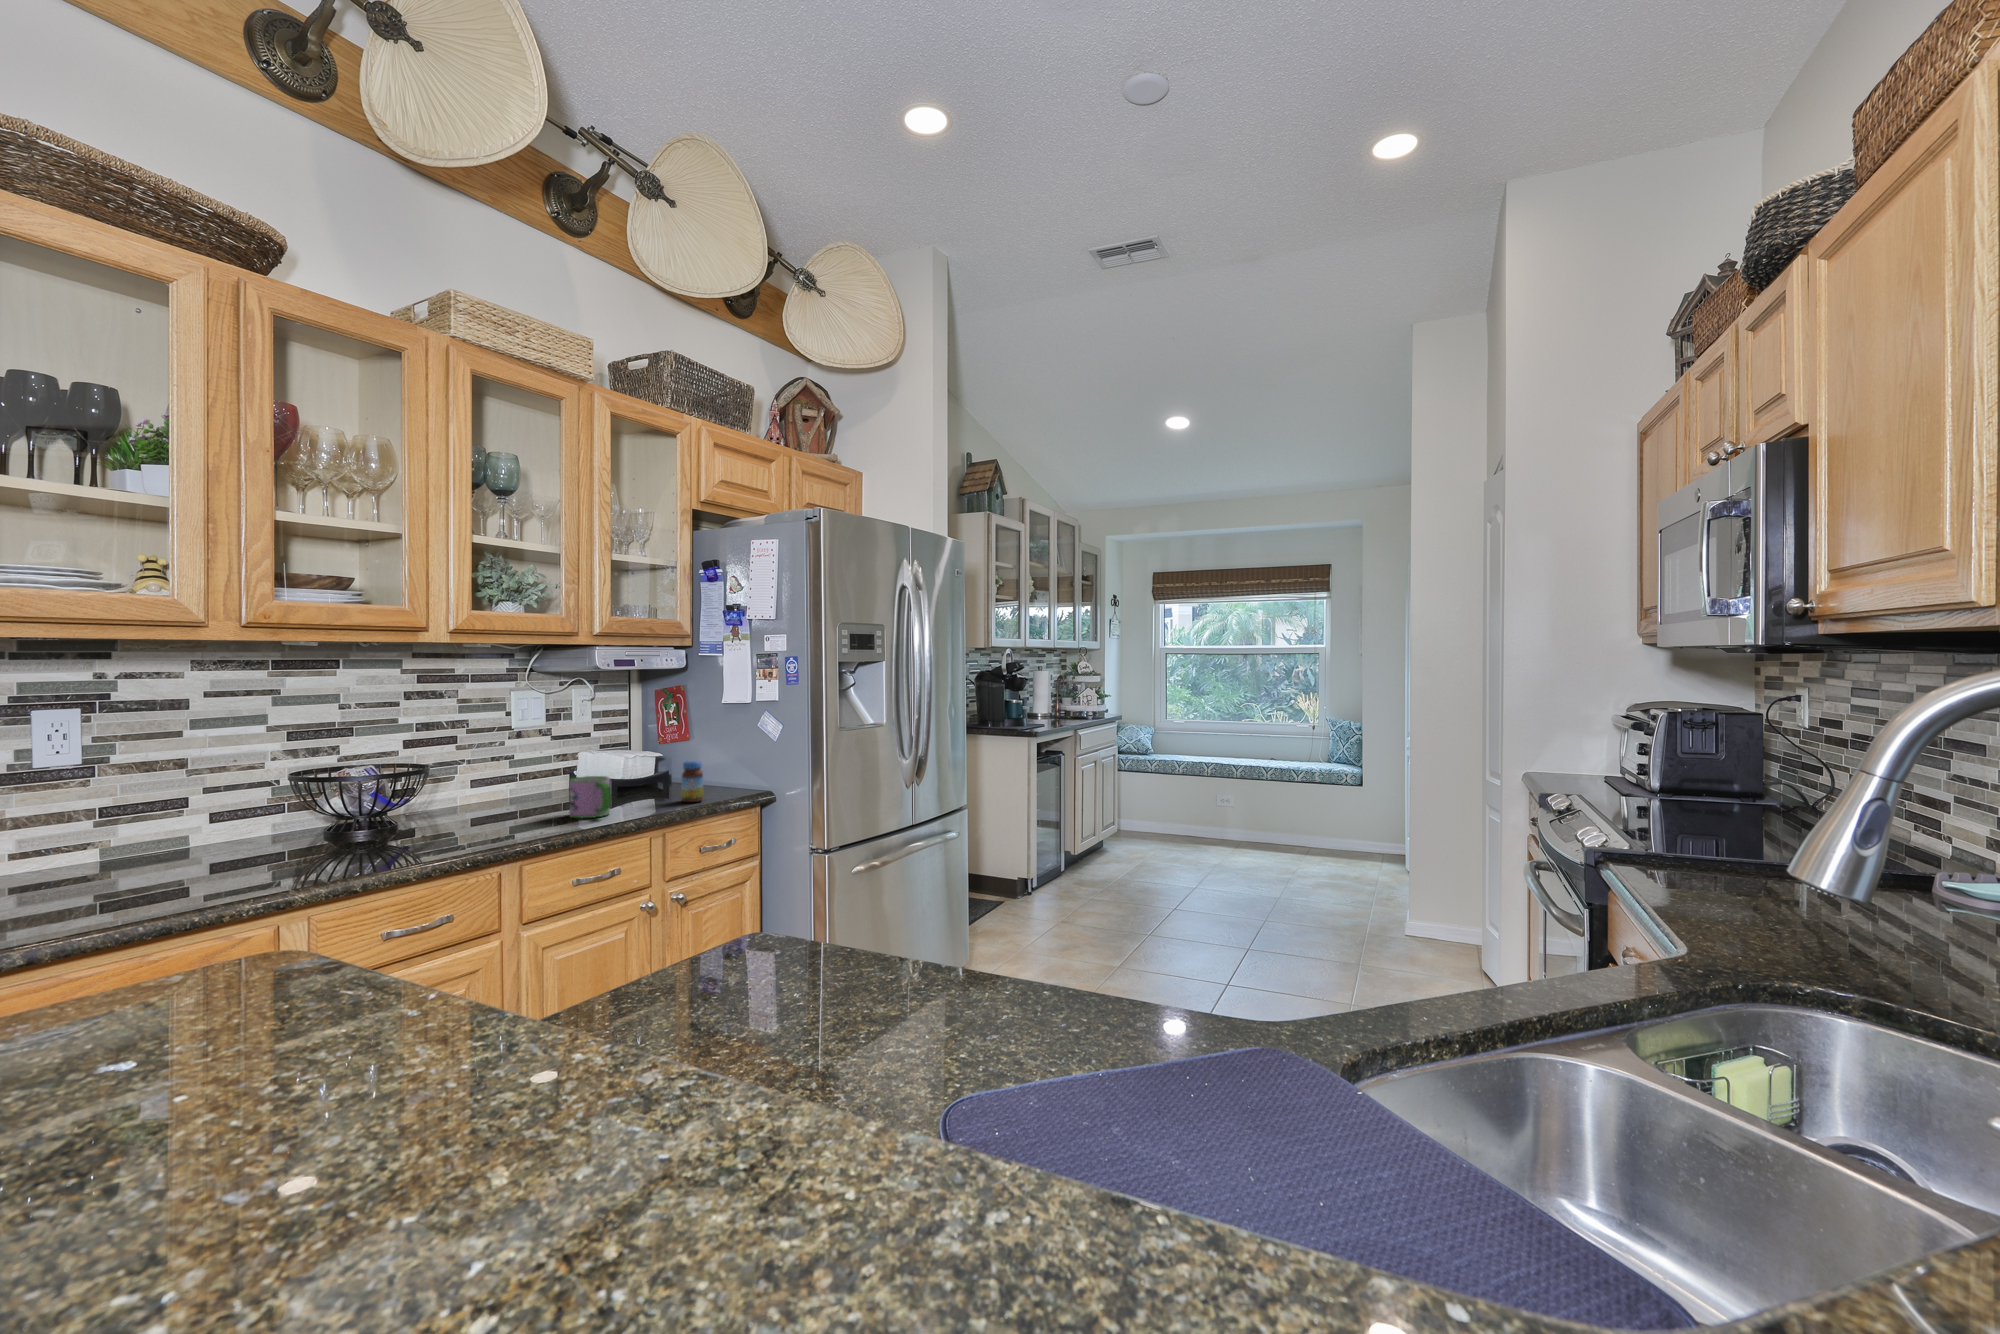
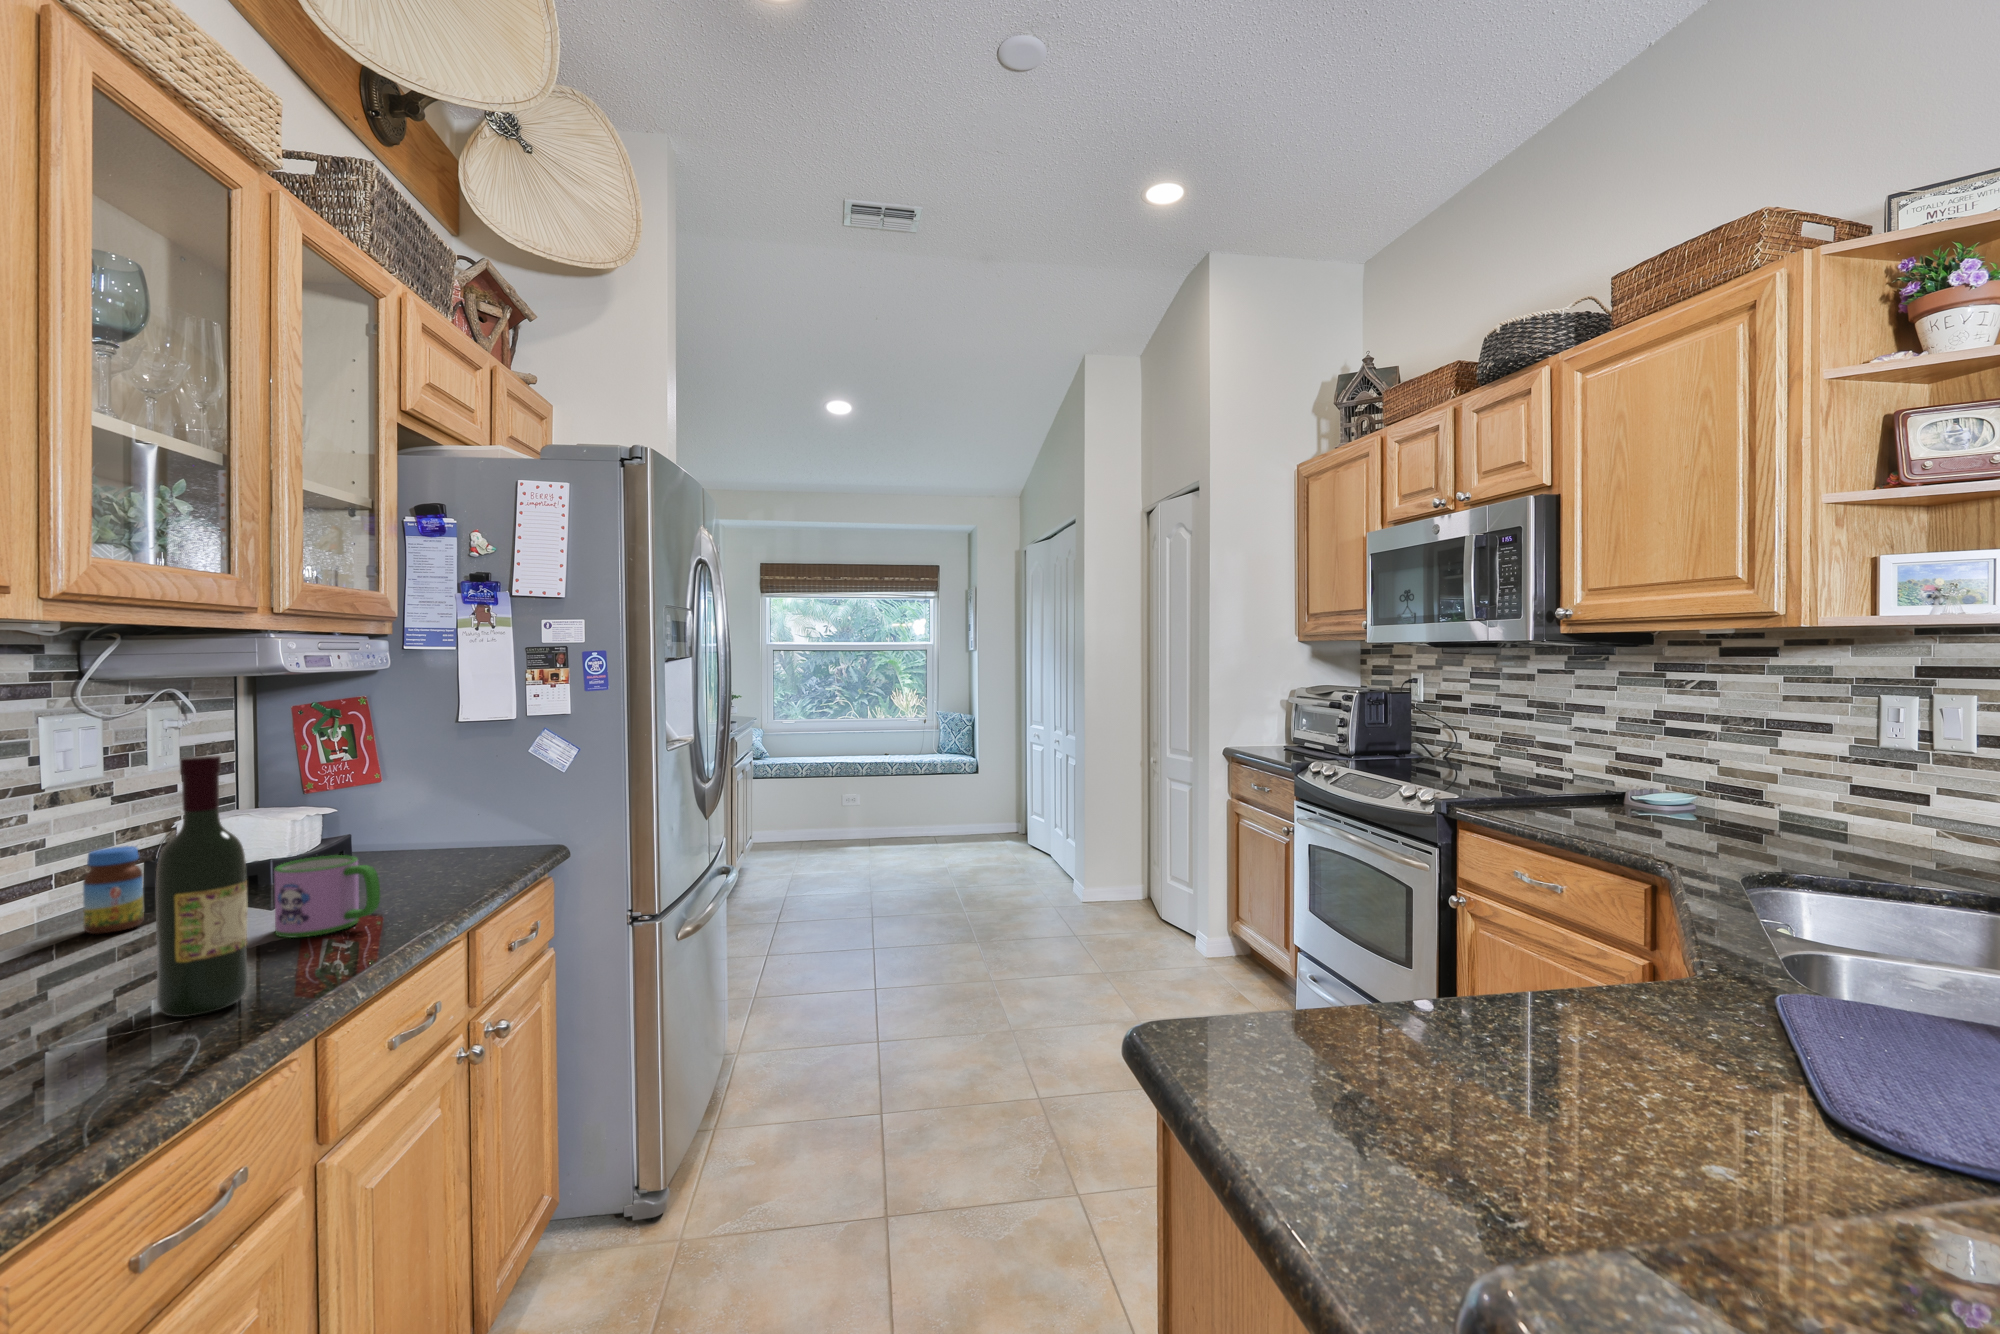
wine bottle: none [471,712,510,841] -> present [156,756,248,1017]
jar: present [681,761,703,802] -> present [83,846,144,934]

